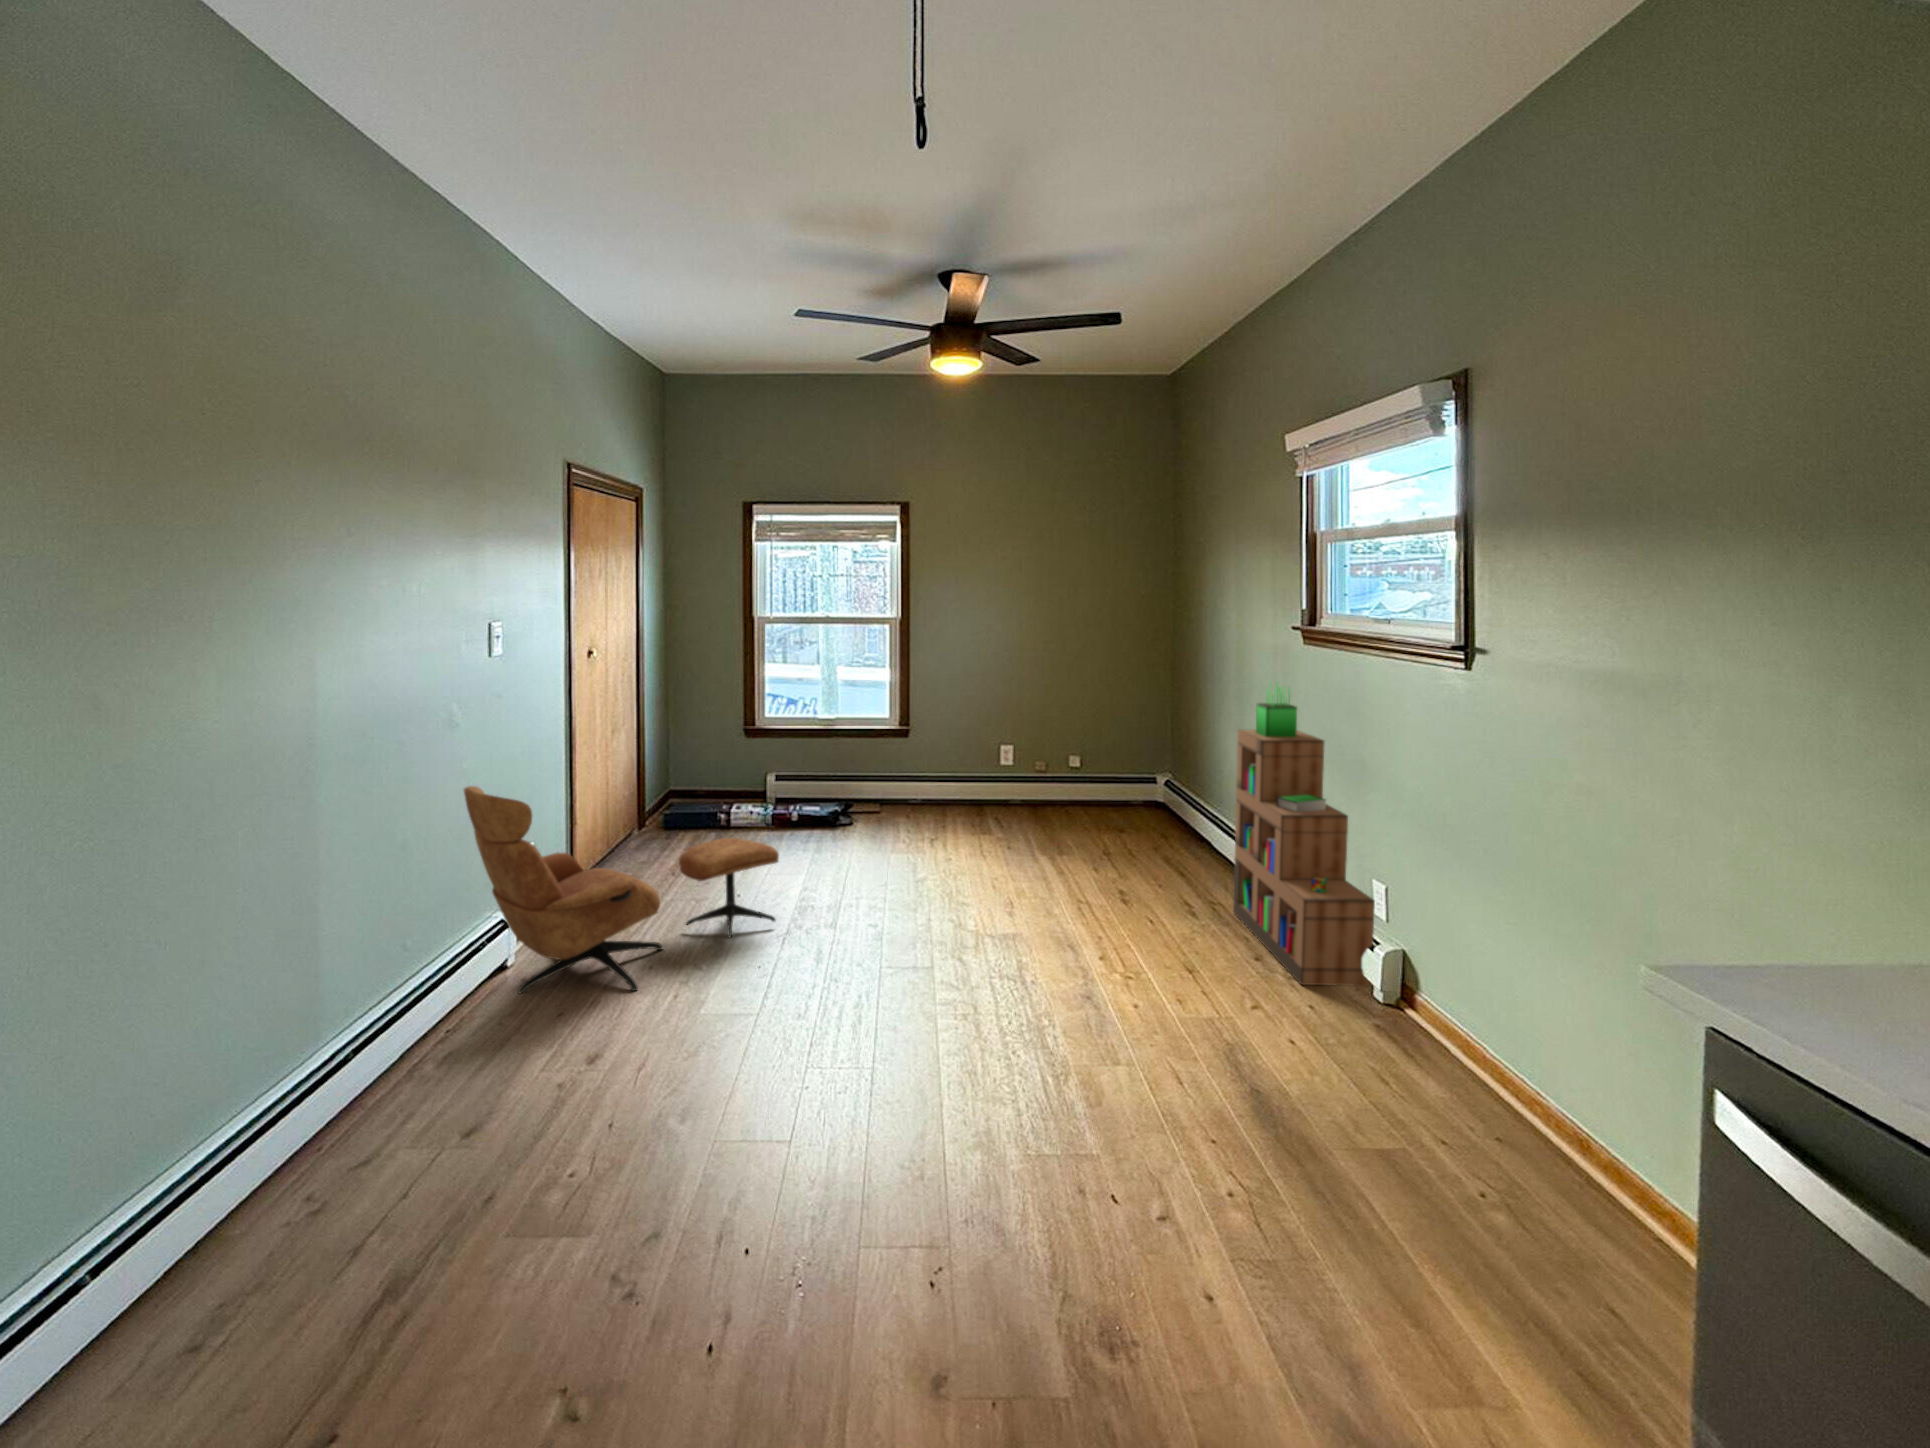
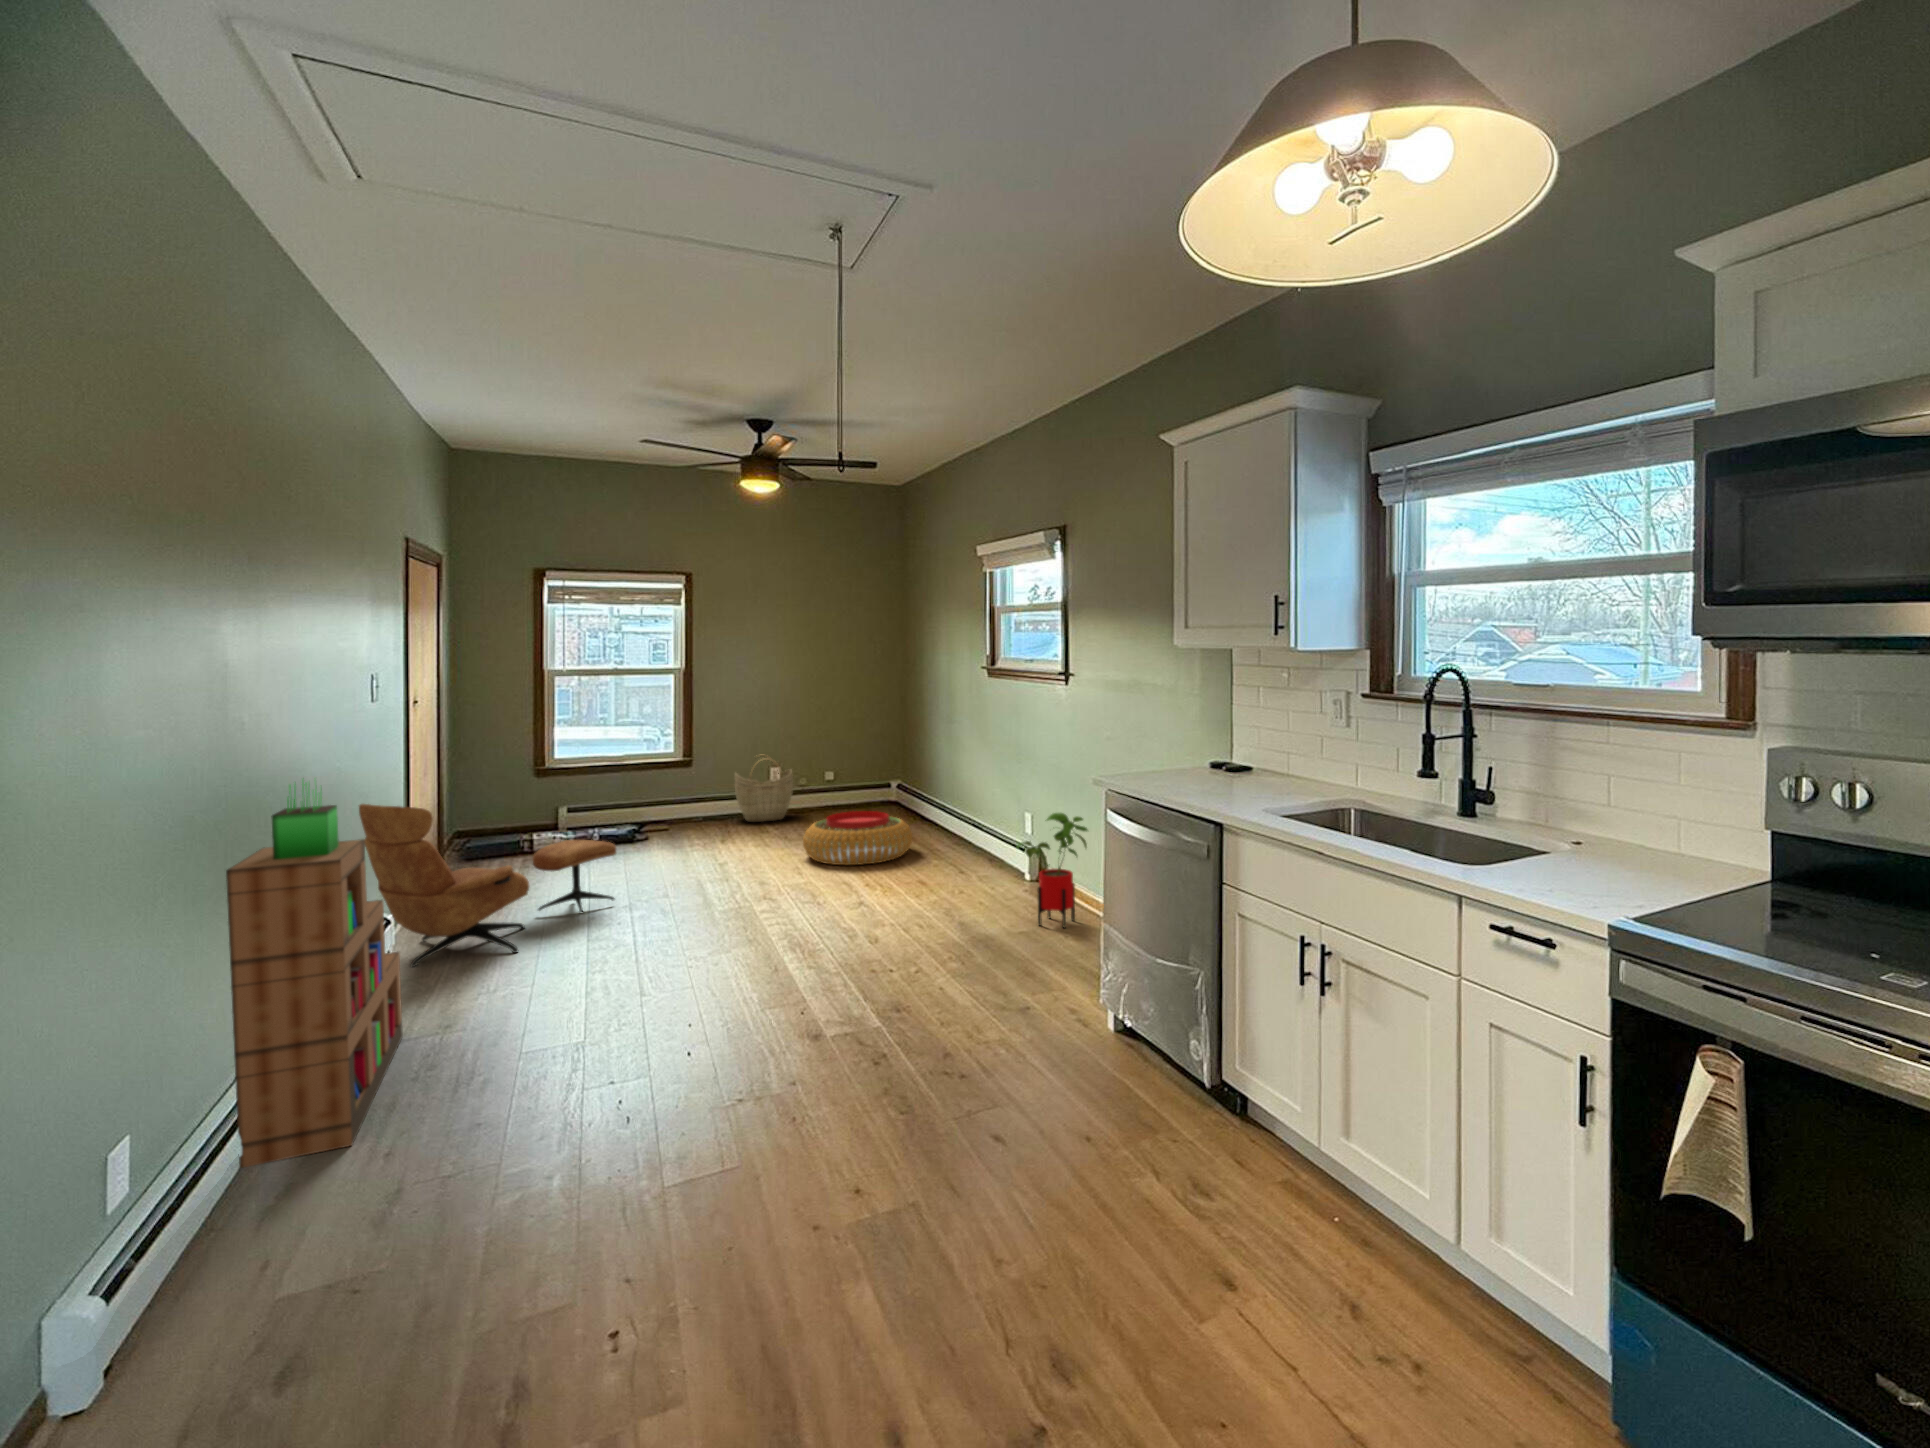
bookshelf: present [1233,687,1375,986] -> present [226,783,403,1168]
woven basket: none [958,728,1029,814] -> present [735,756,793,822]
pouf: none [1026,822,1179,904] -> present [803,811,912,865]
house plant: none [1349,898,1495,1101] -> present [1017,813,1088,928]

